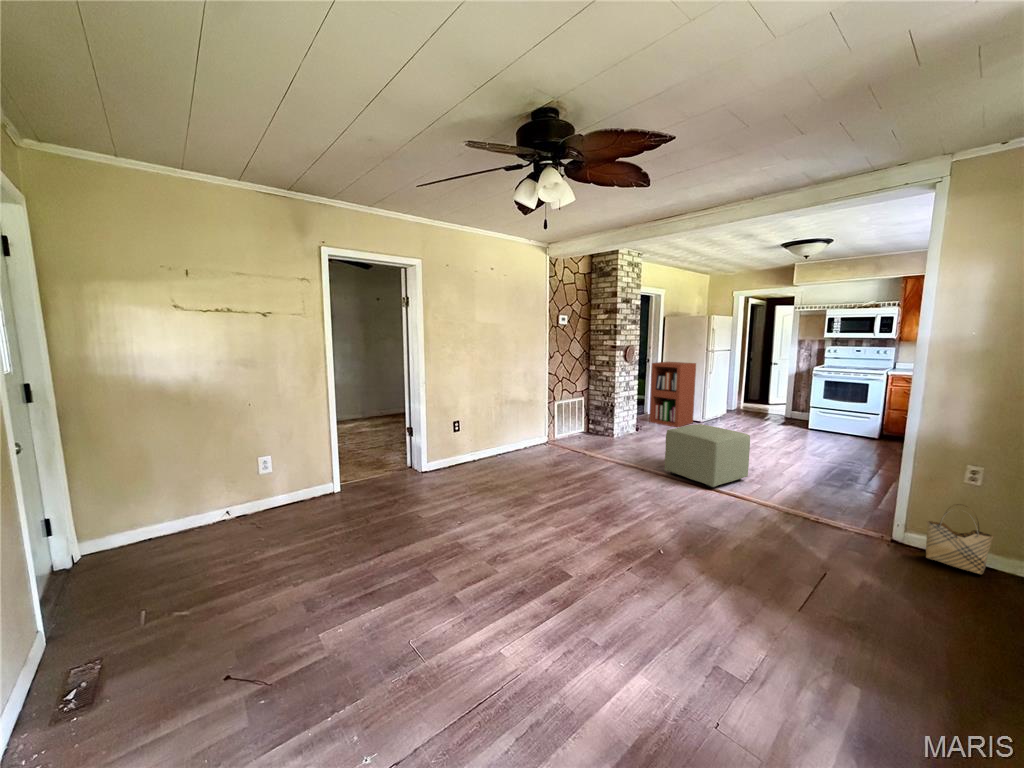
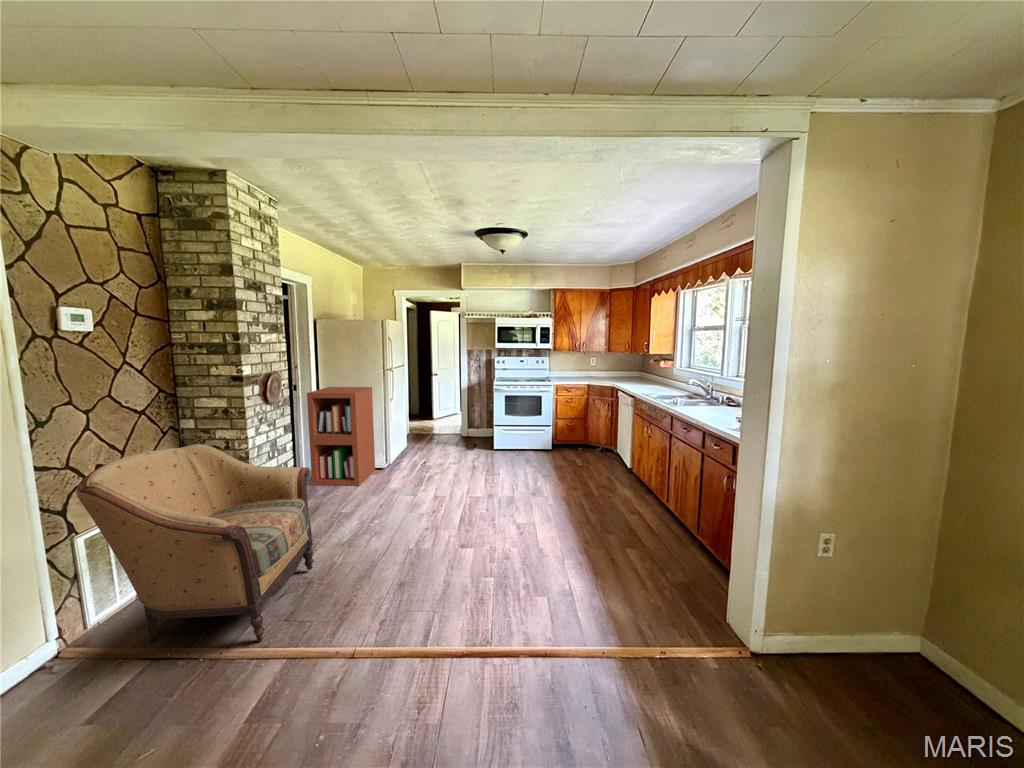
armchair: none [560,376,641,457] -> present [76,444,314,642]
ottoman: present [664,424,750,488] -> none [395,511,523,653]
woven basket: present [926,504,993,574] -> none [802,587,869,682]

